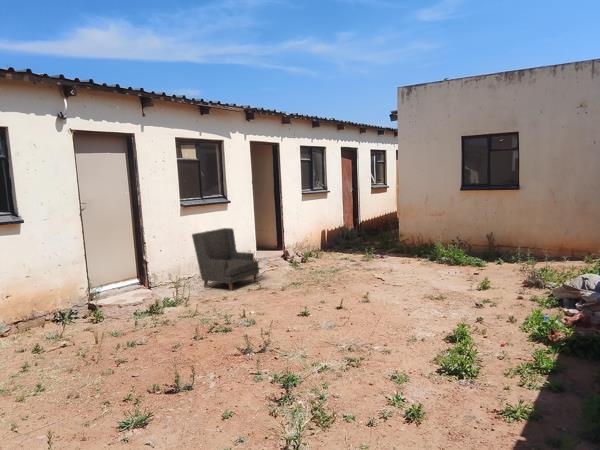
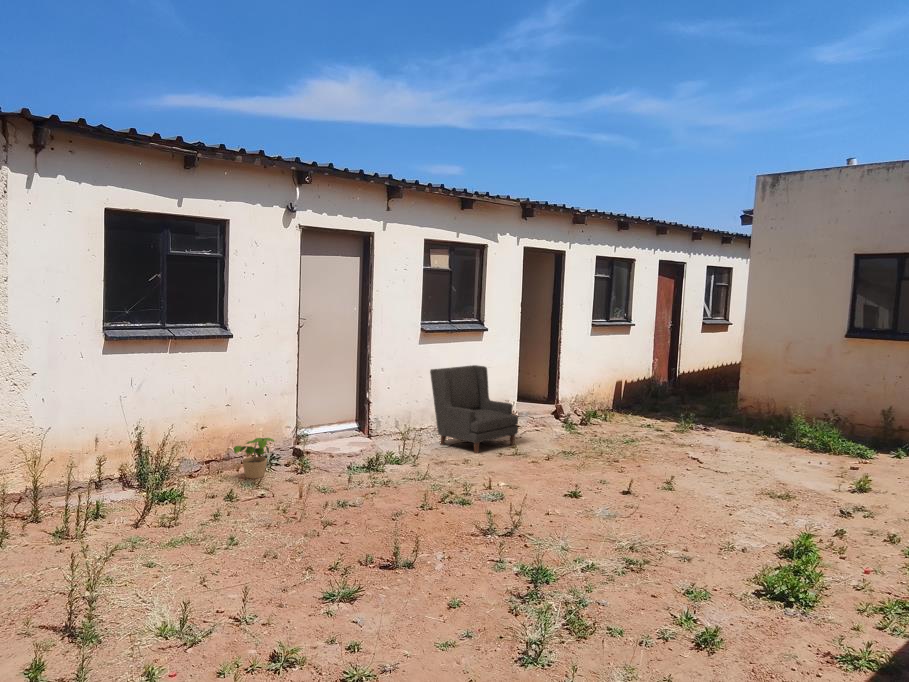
potted plant: none [36,299,72,332] -> present [234,438,275,478]

